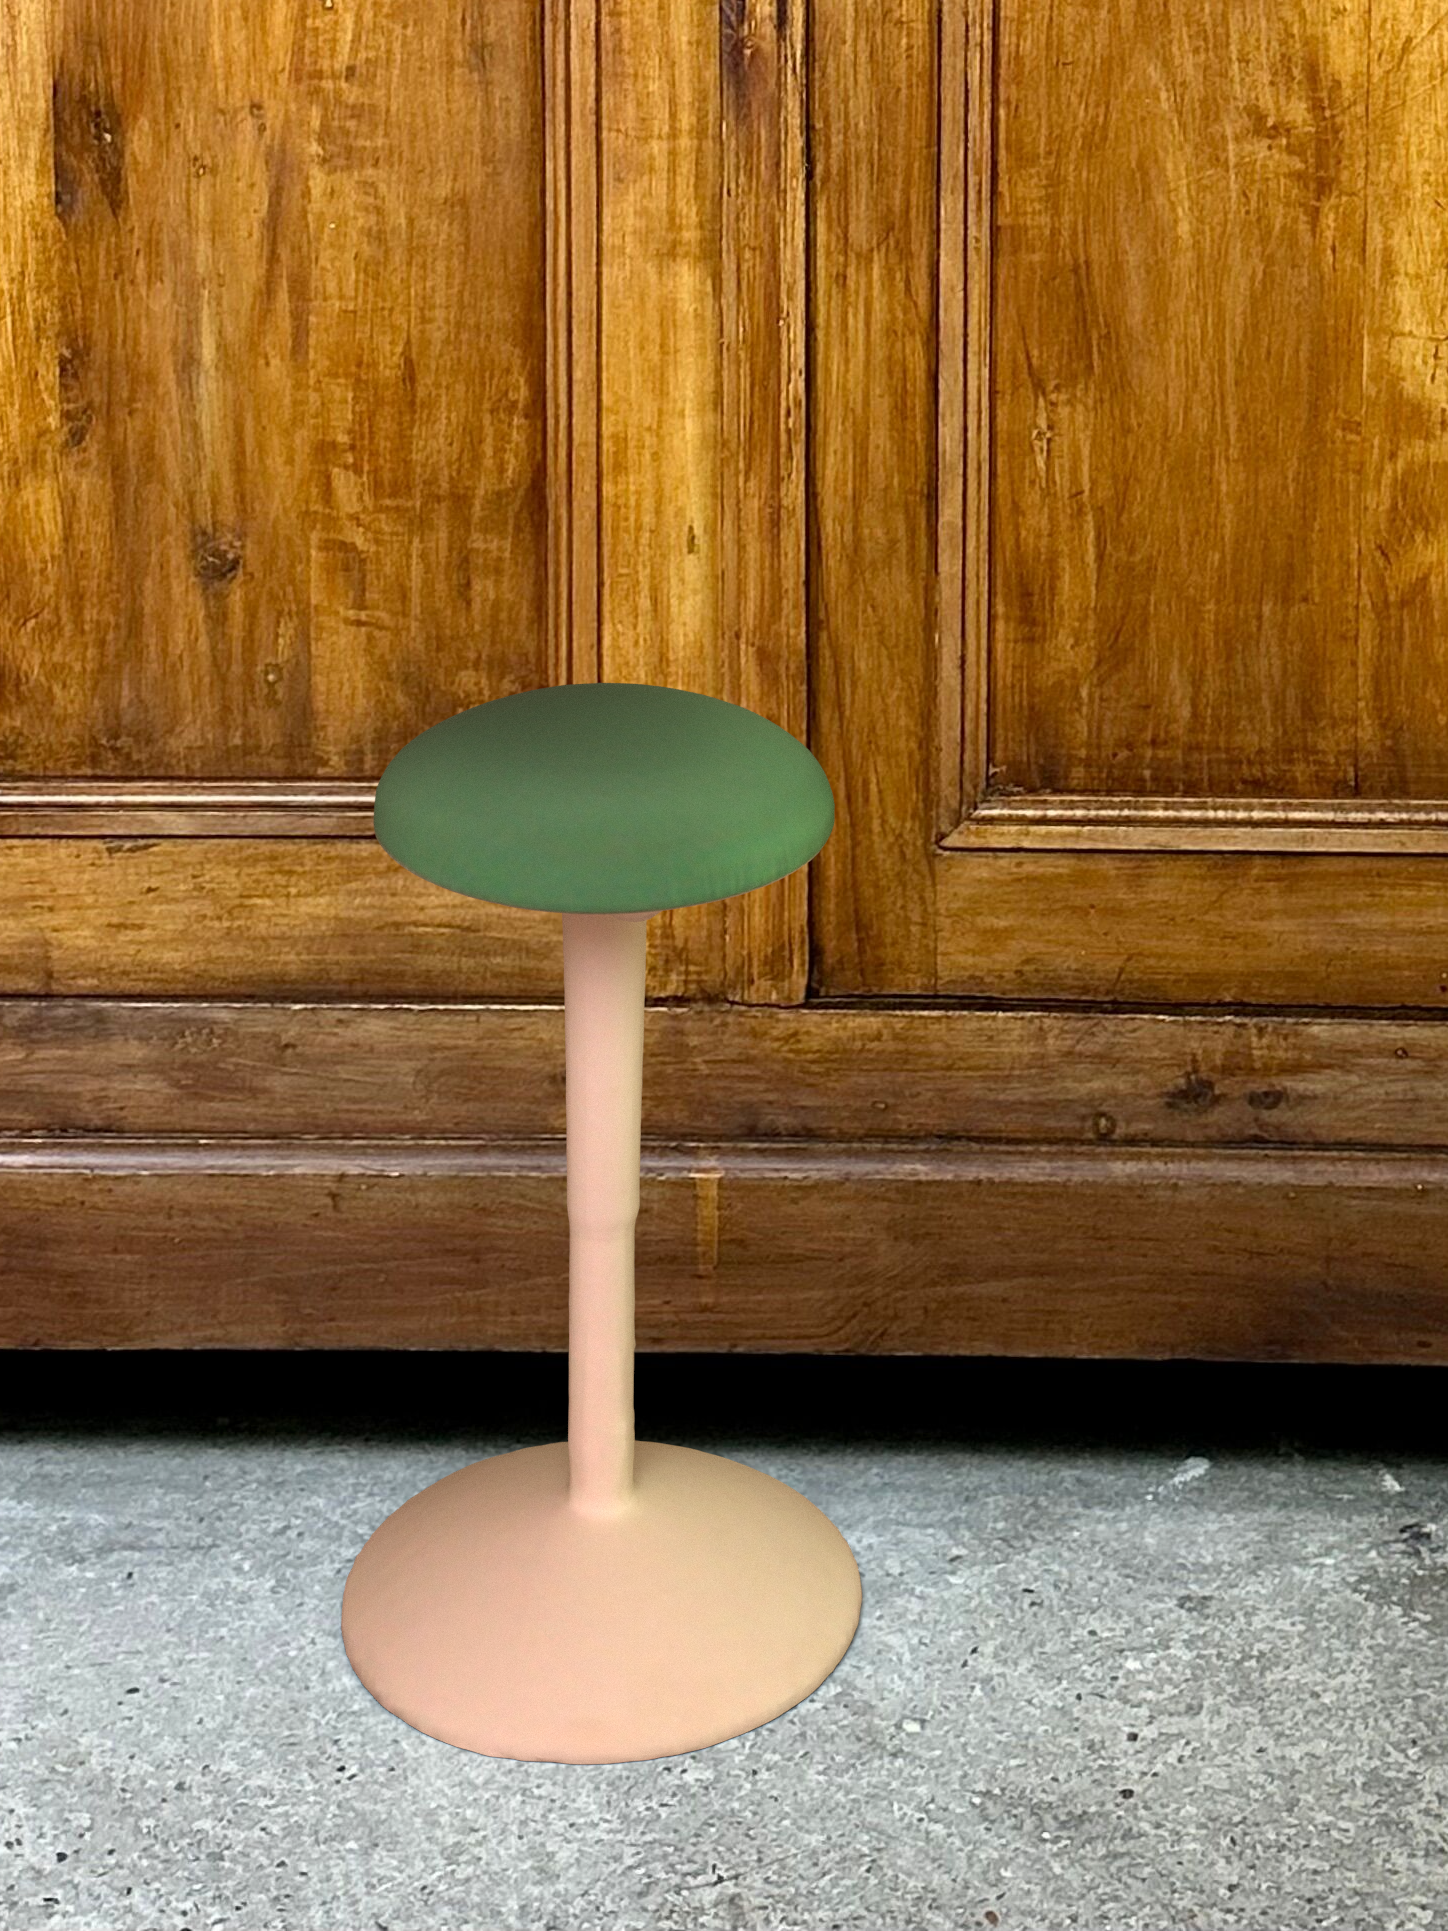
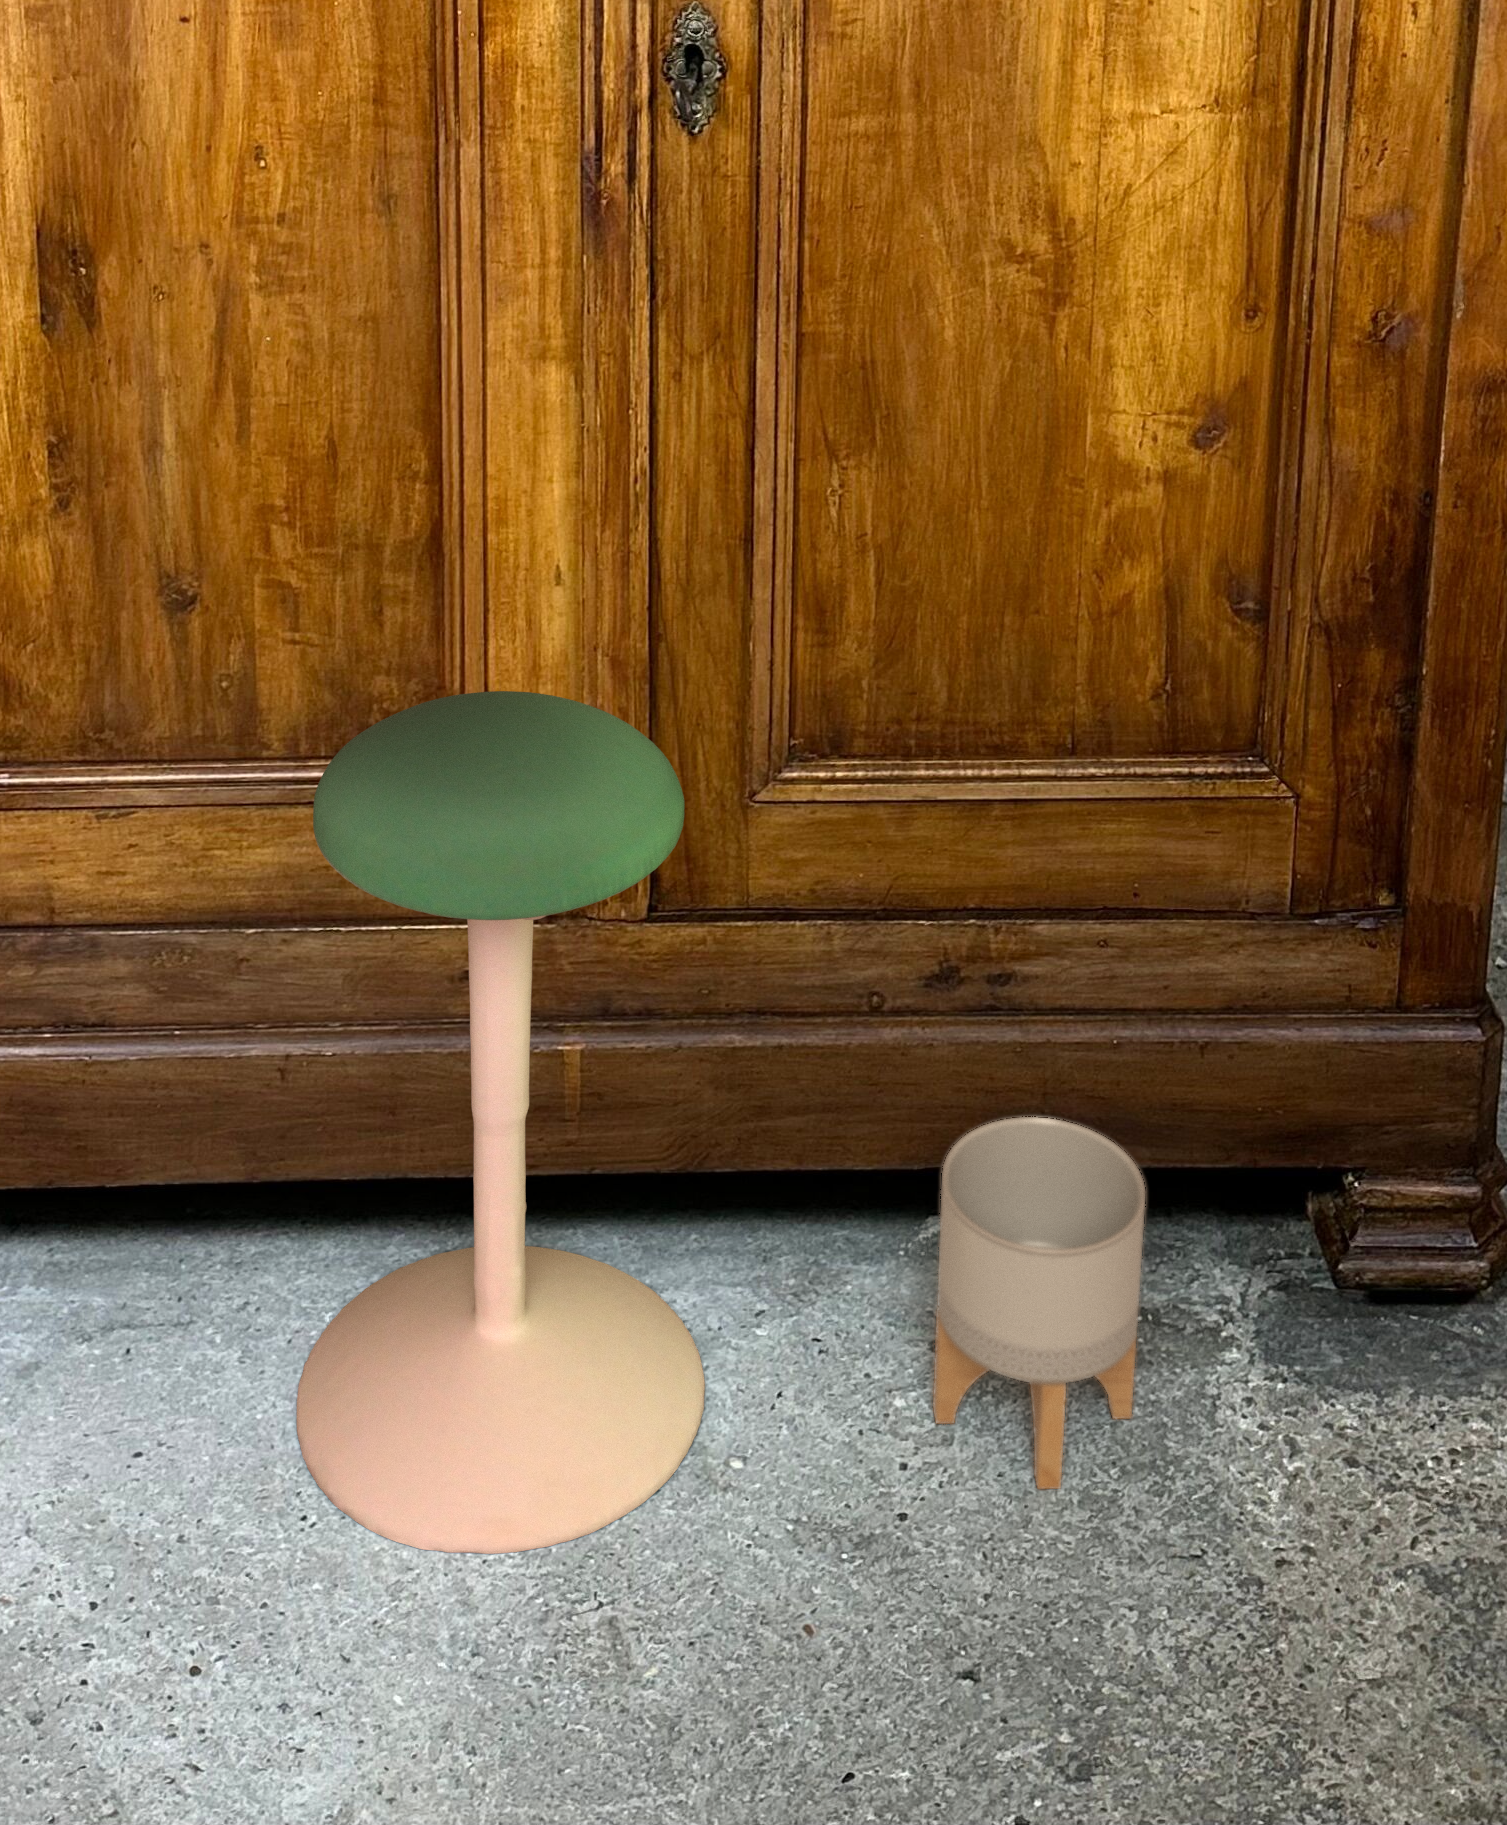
planter: none [1154,1258,1422,1726] -> present [933,1117,1145,1489]

